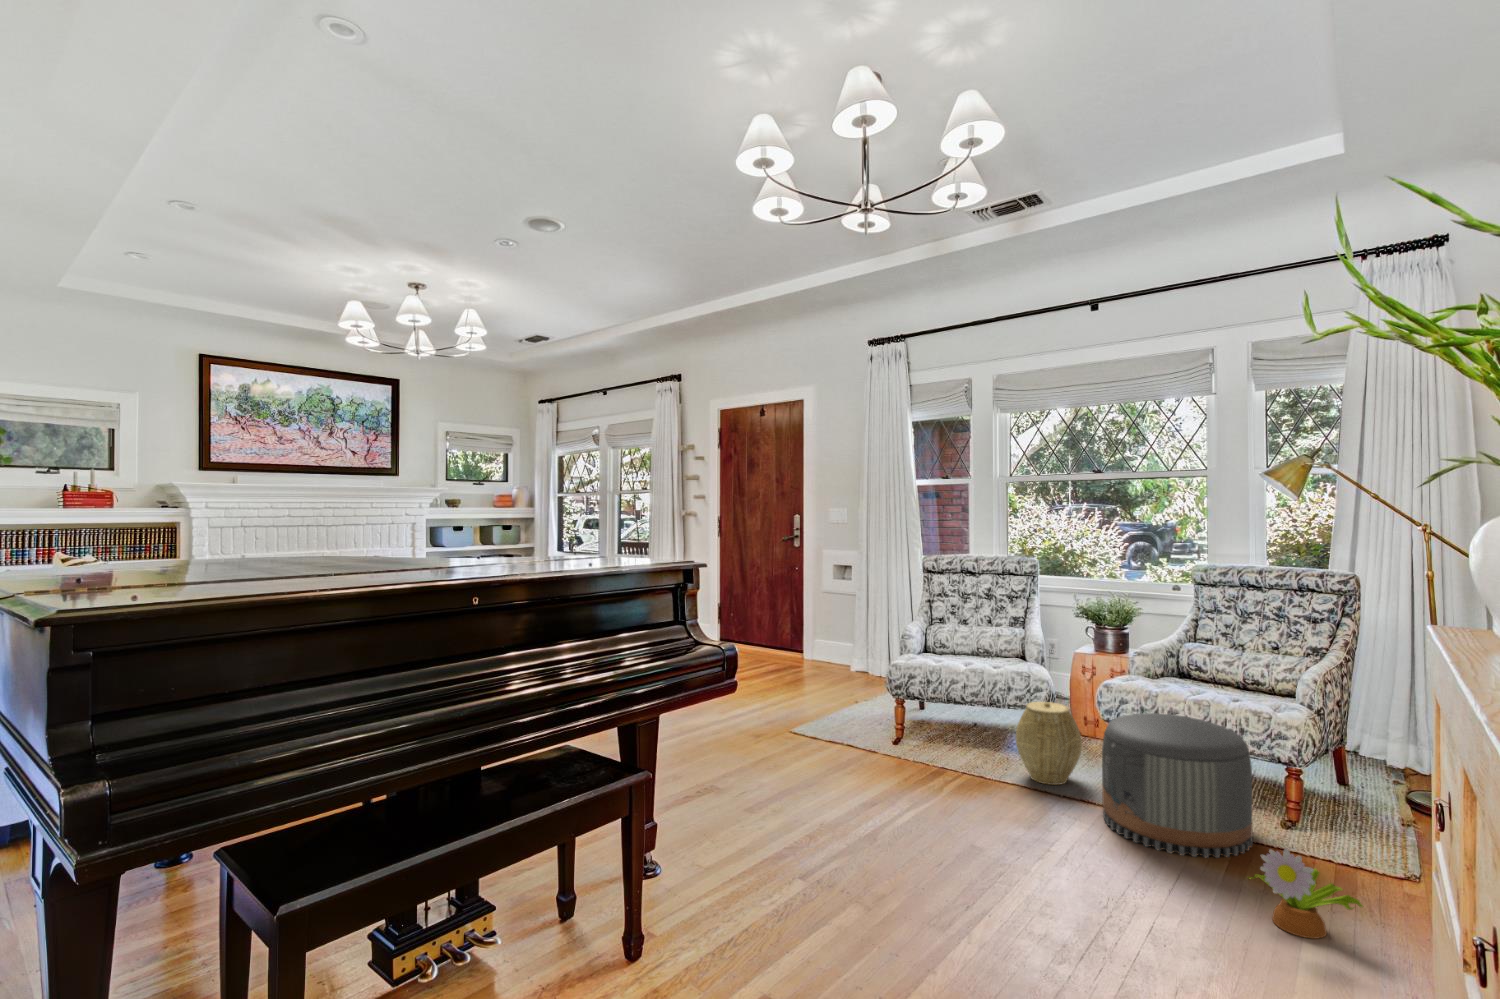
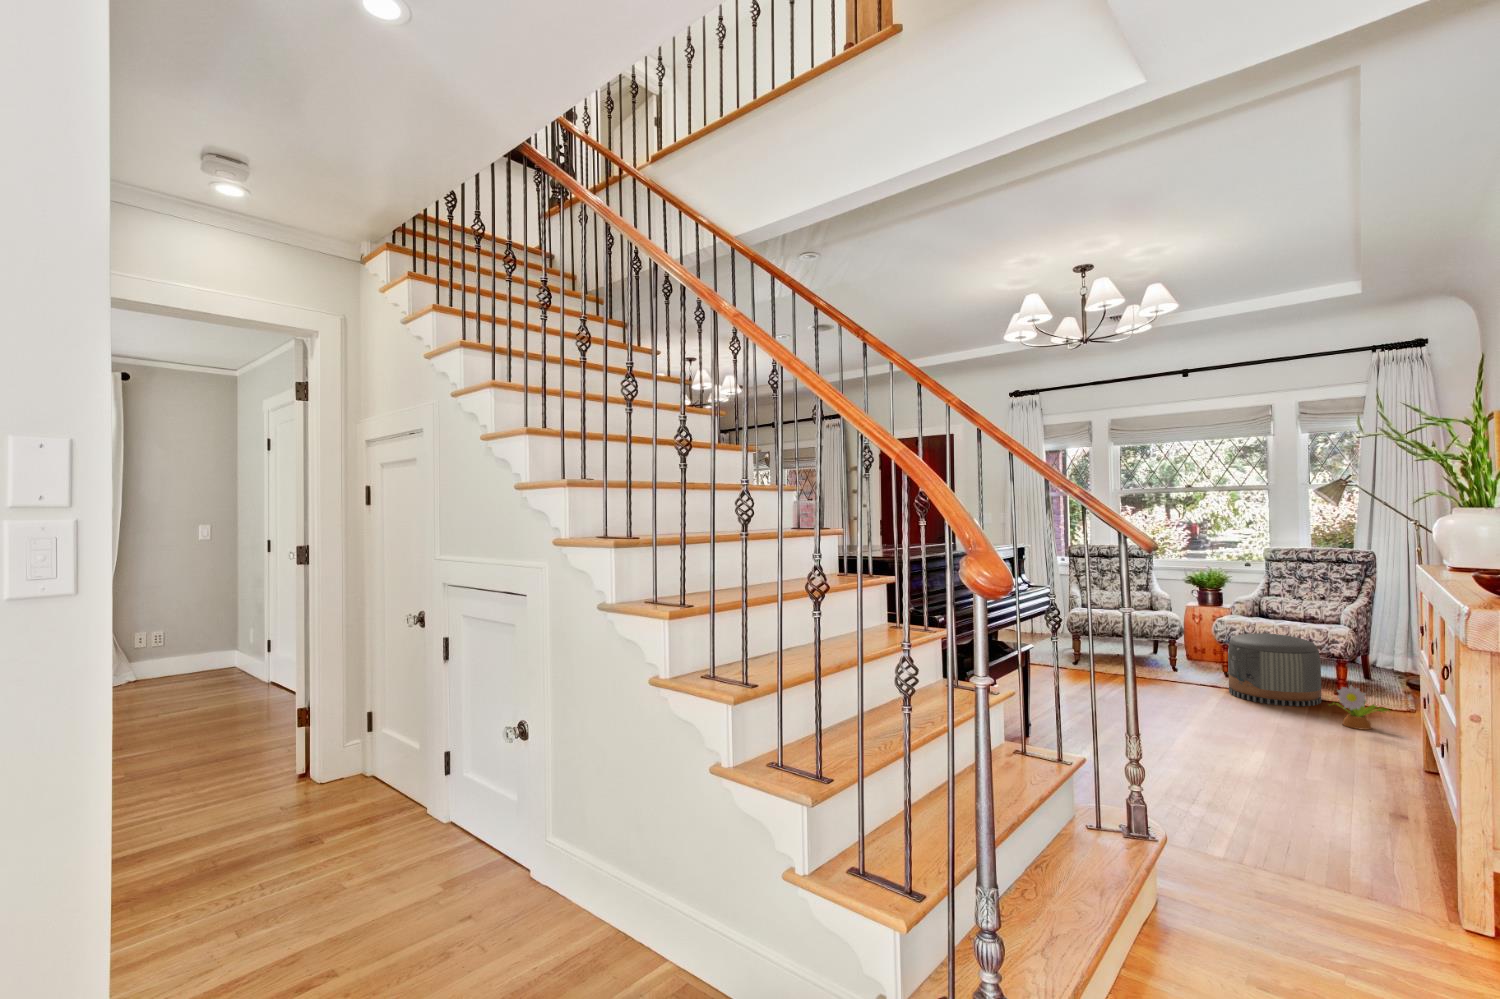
woven basket: present [1016,702,1082,785] -> none [1162,632,1206,681]

